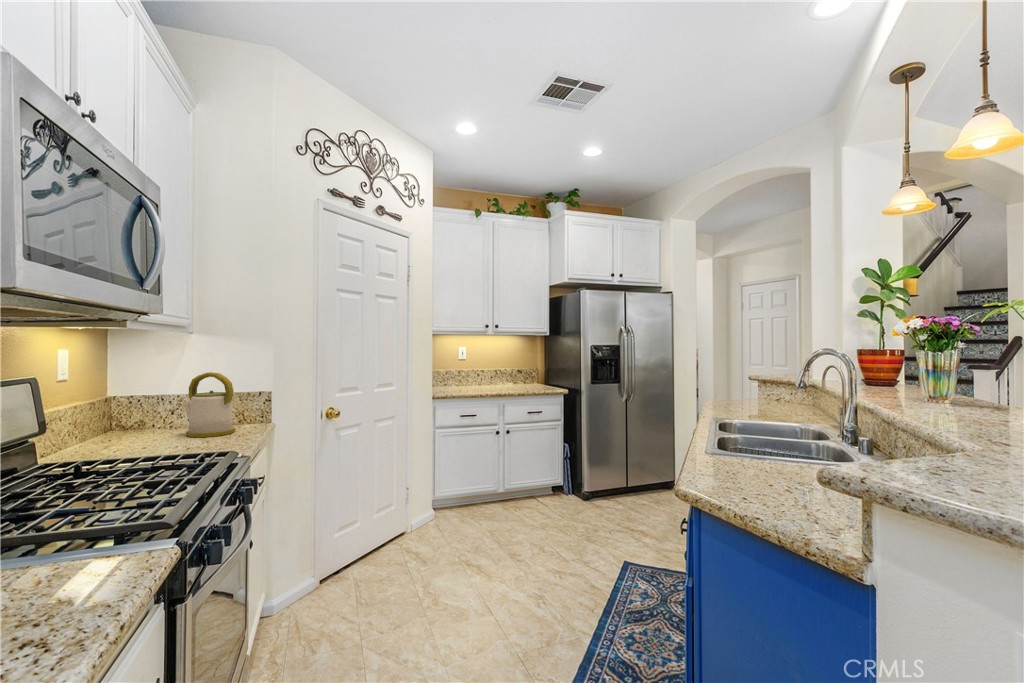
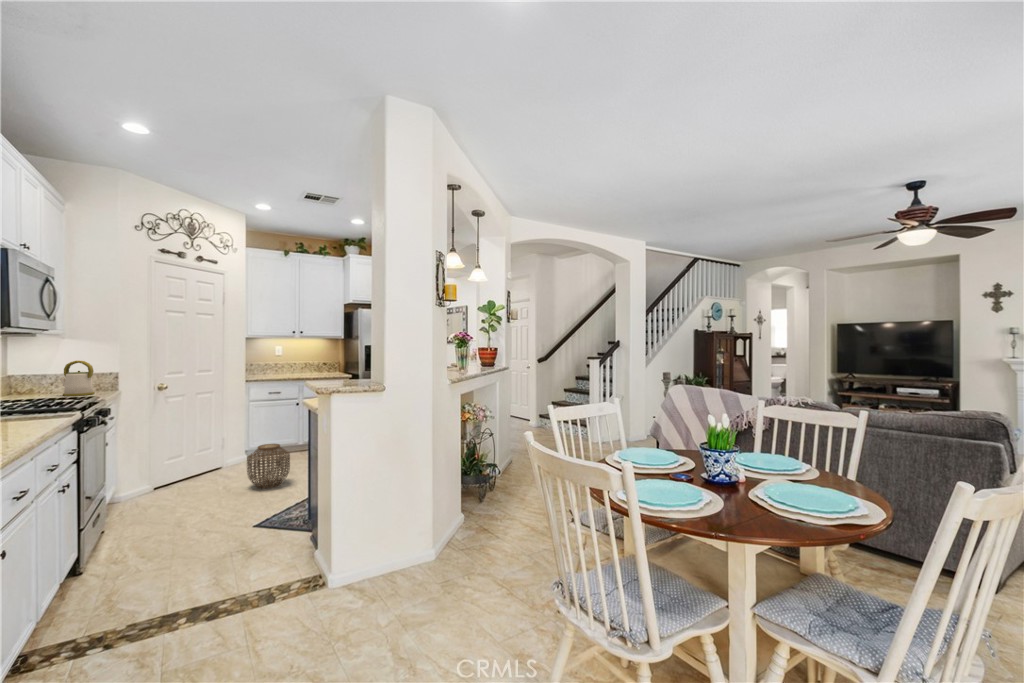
woven basket: none [462,515,529,599] -> present [247,444,290,488]

